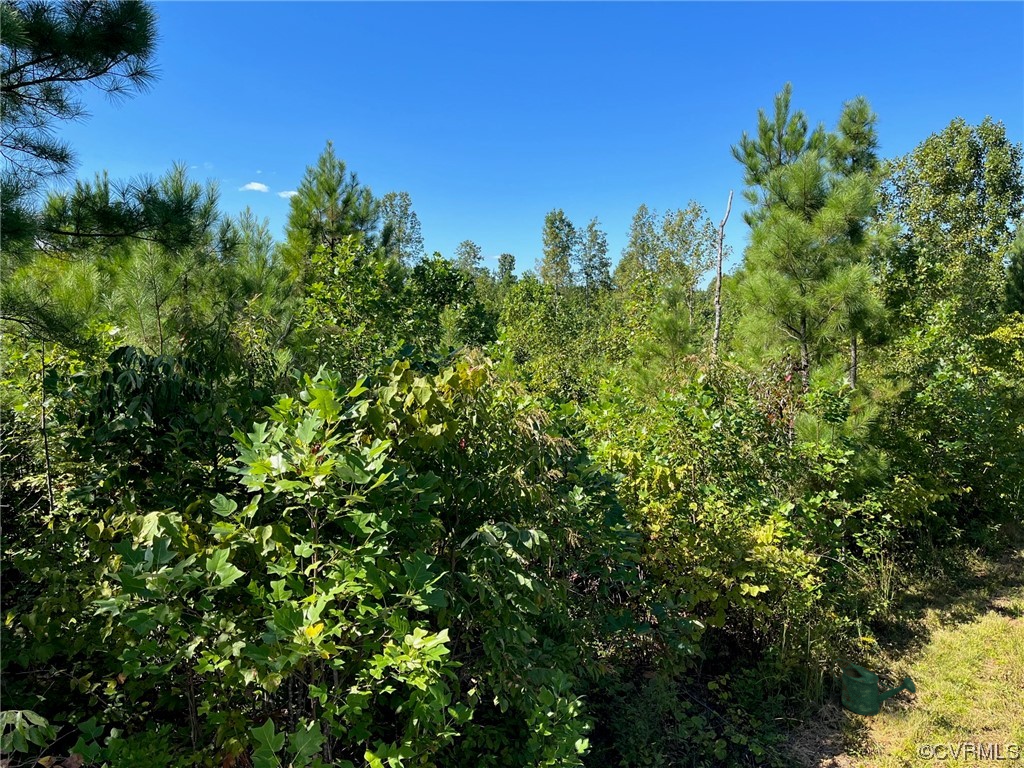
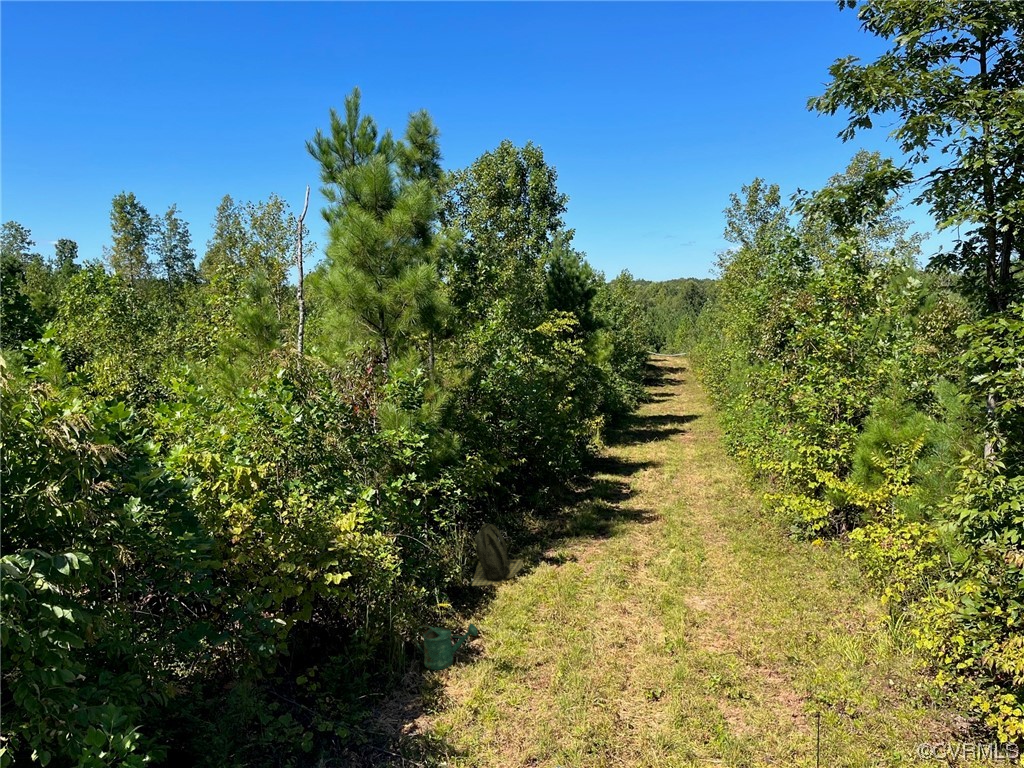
backpack: none [901,558,976,641] -> present [472,524,523,586]

